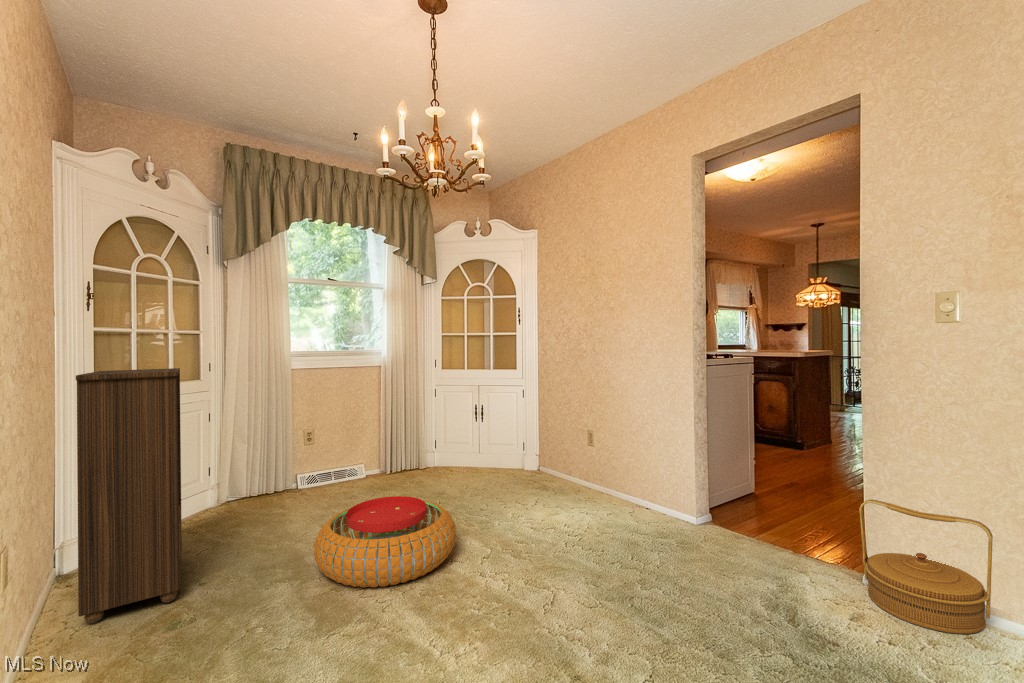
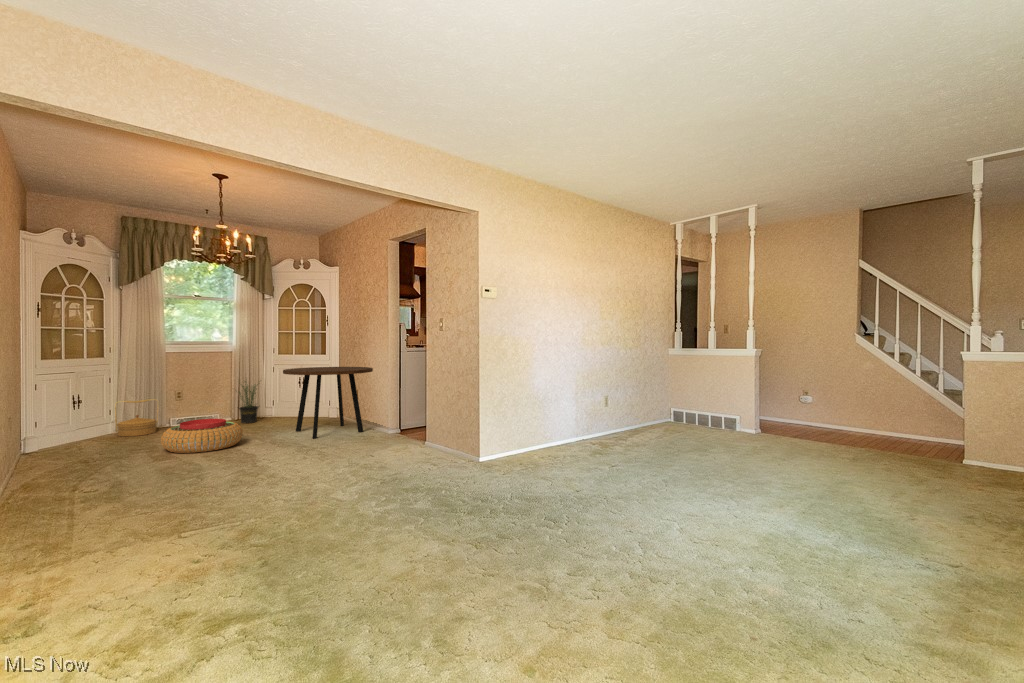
bookshelf: present [76,368,182,623] -> none [41,349,91,462]
dining table: none [498,388,650,532] -> present [283,367,373,439]
potted plant: none [385,405,435,481] -> present [239,386,258,423]
woven basket: present [859,500,993,634] -> present [115,399,158,436]

